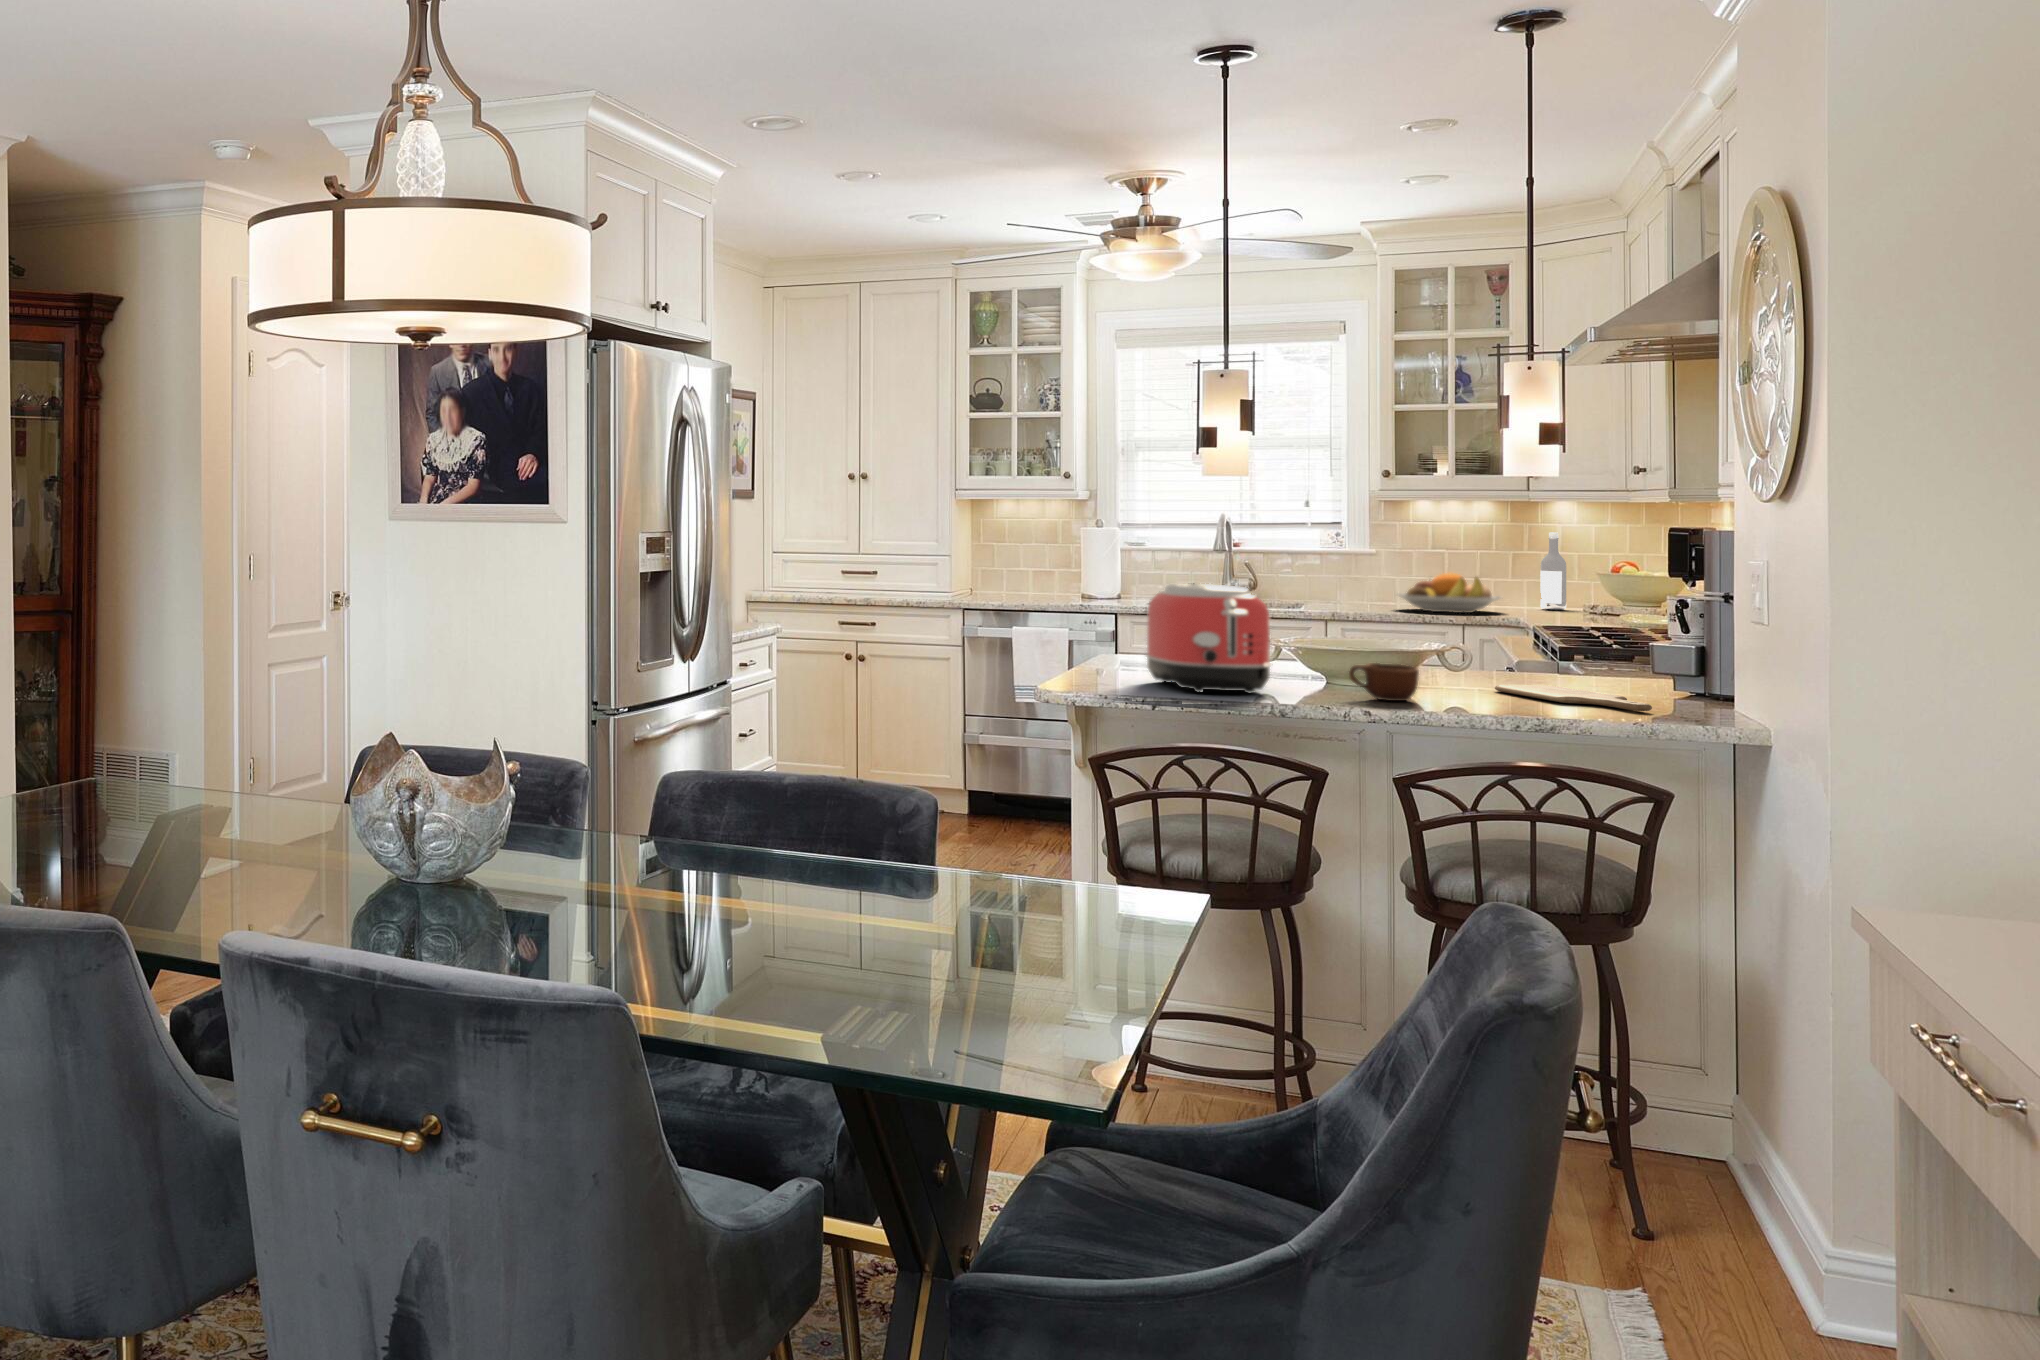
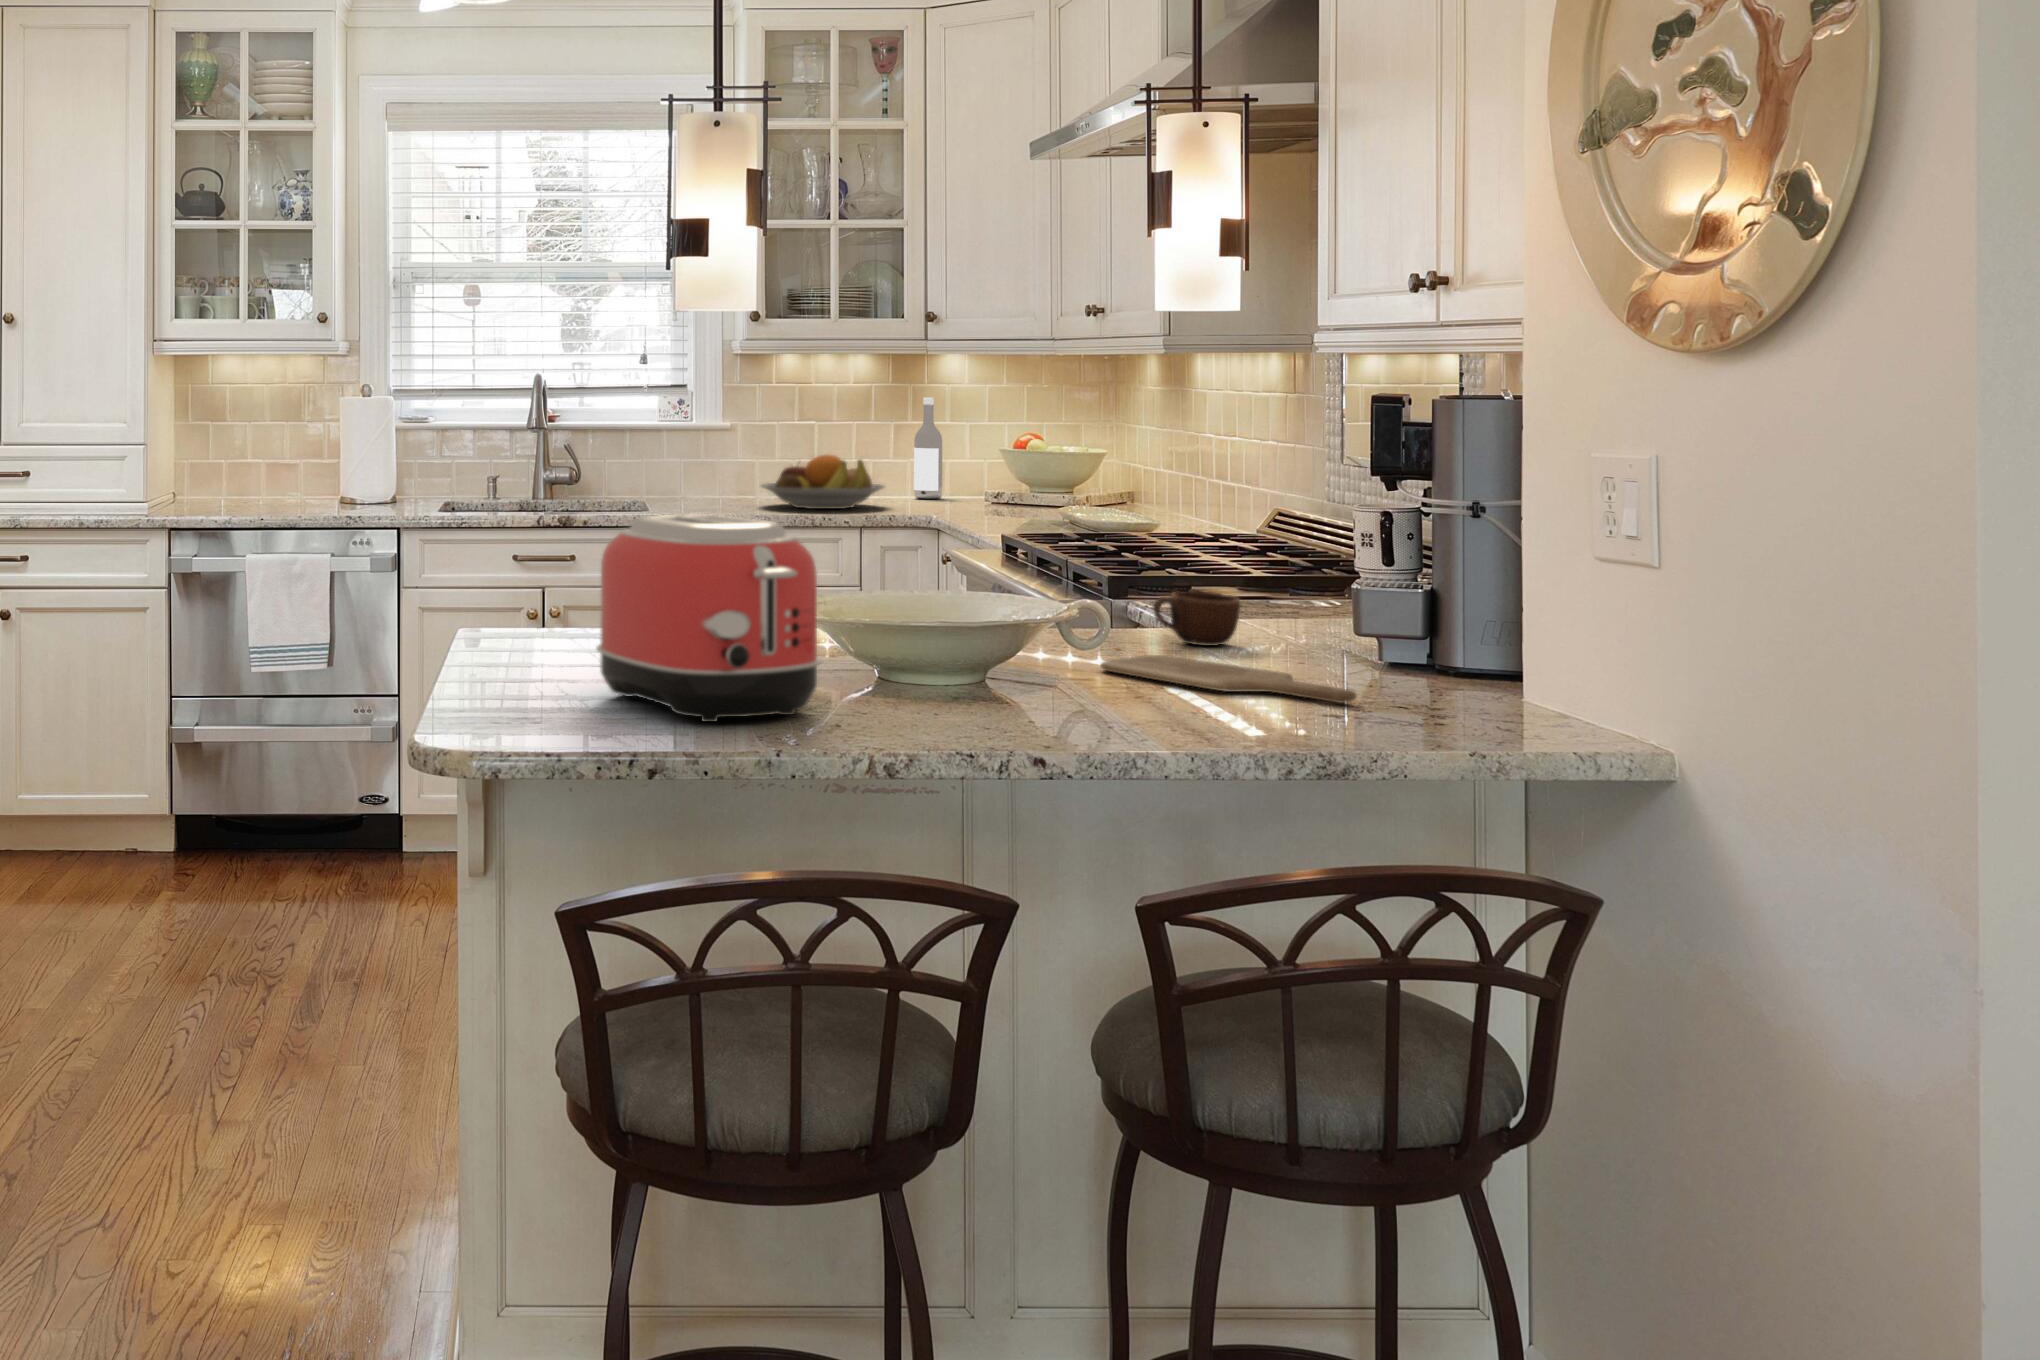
mug: present [1349,663,1419,701] -> present [1154,592,1240,646]

